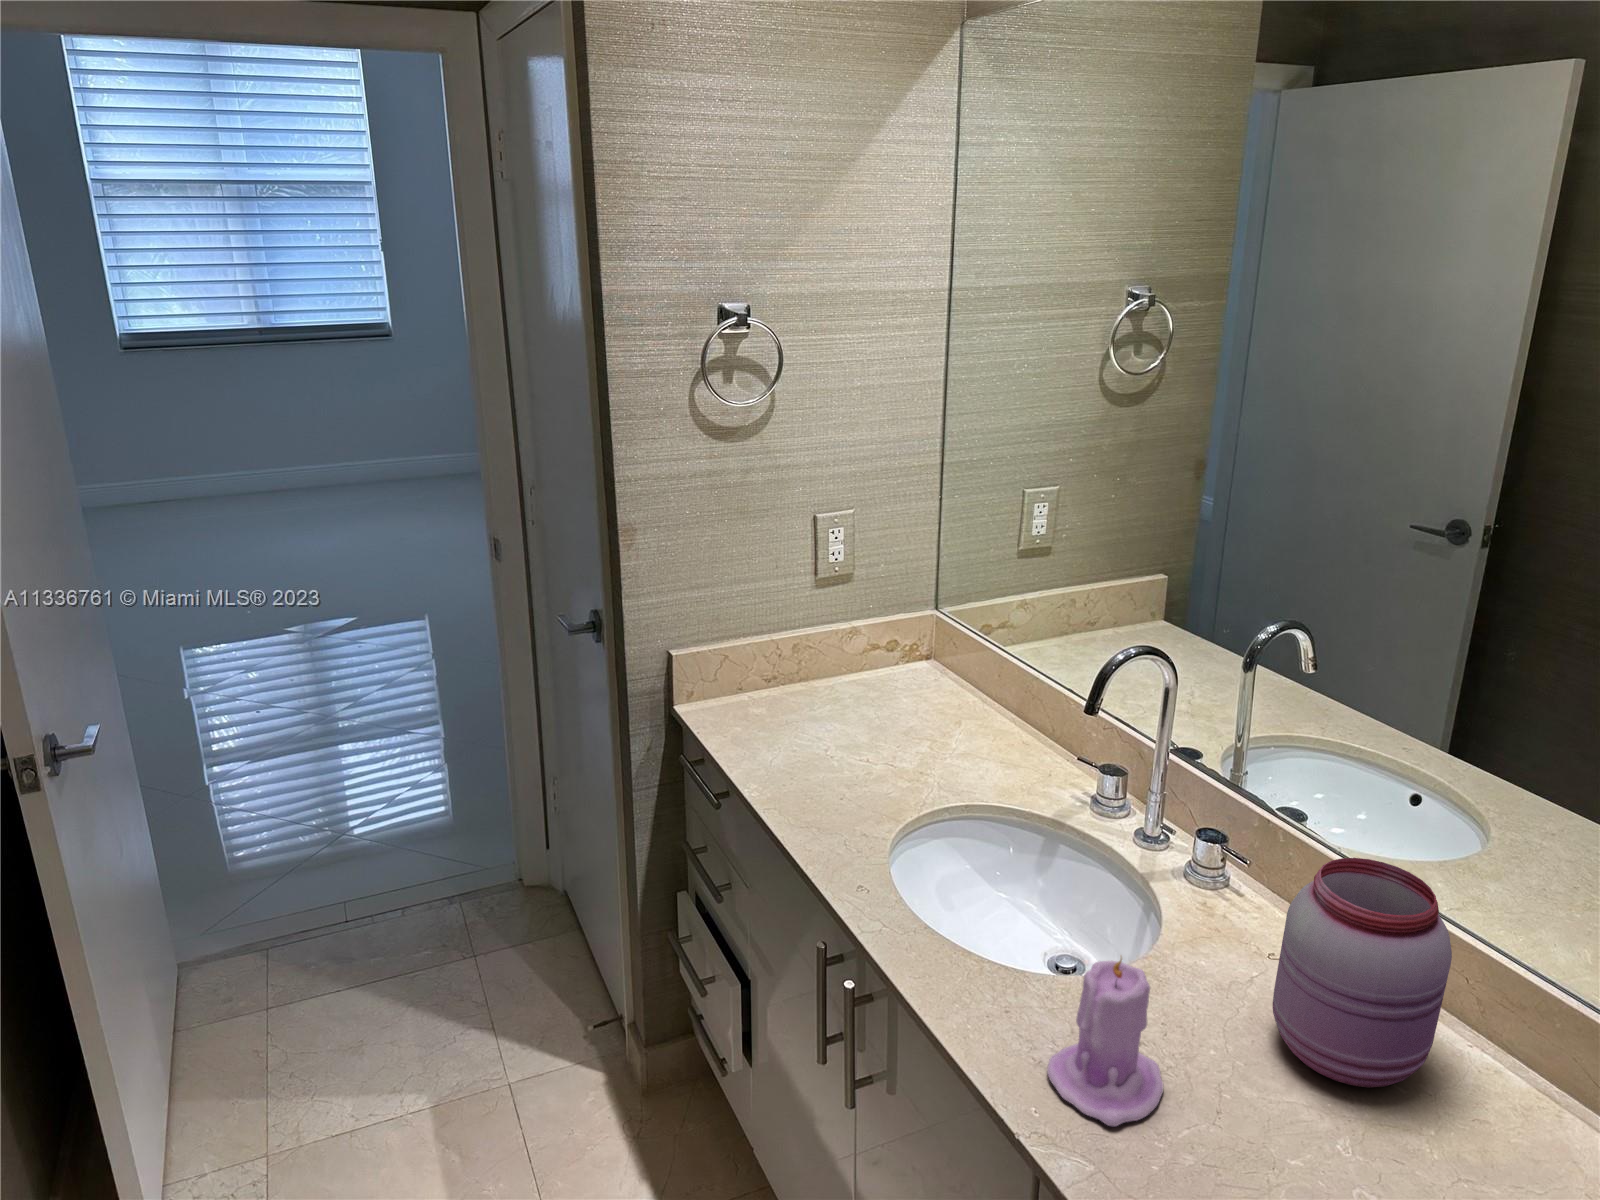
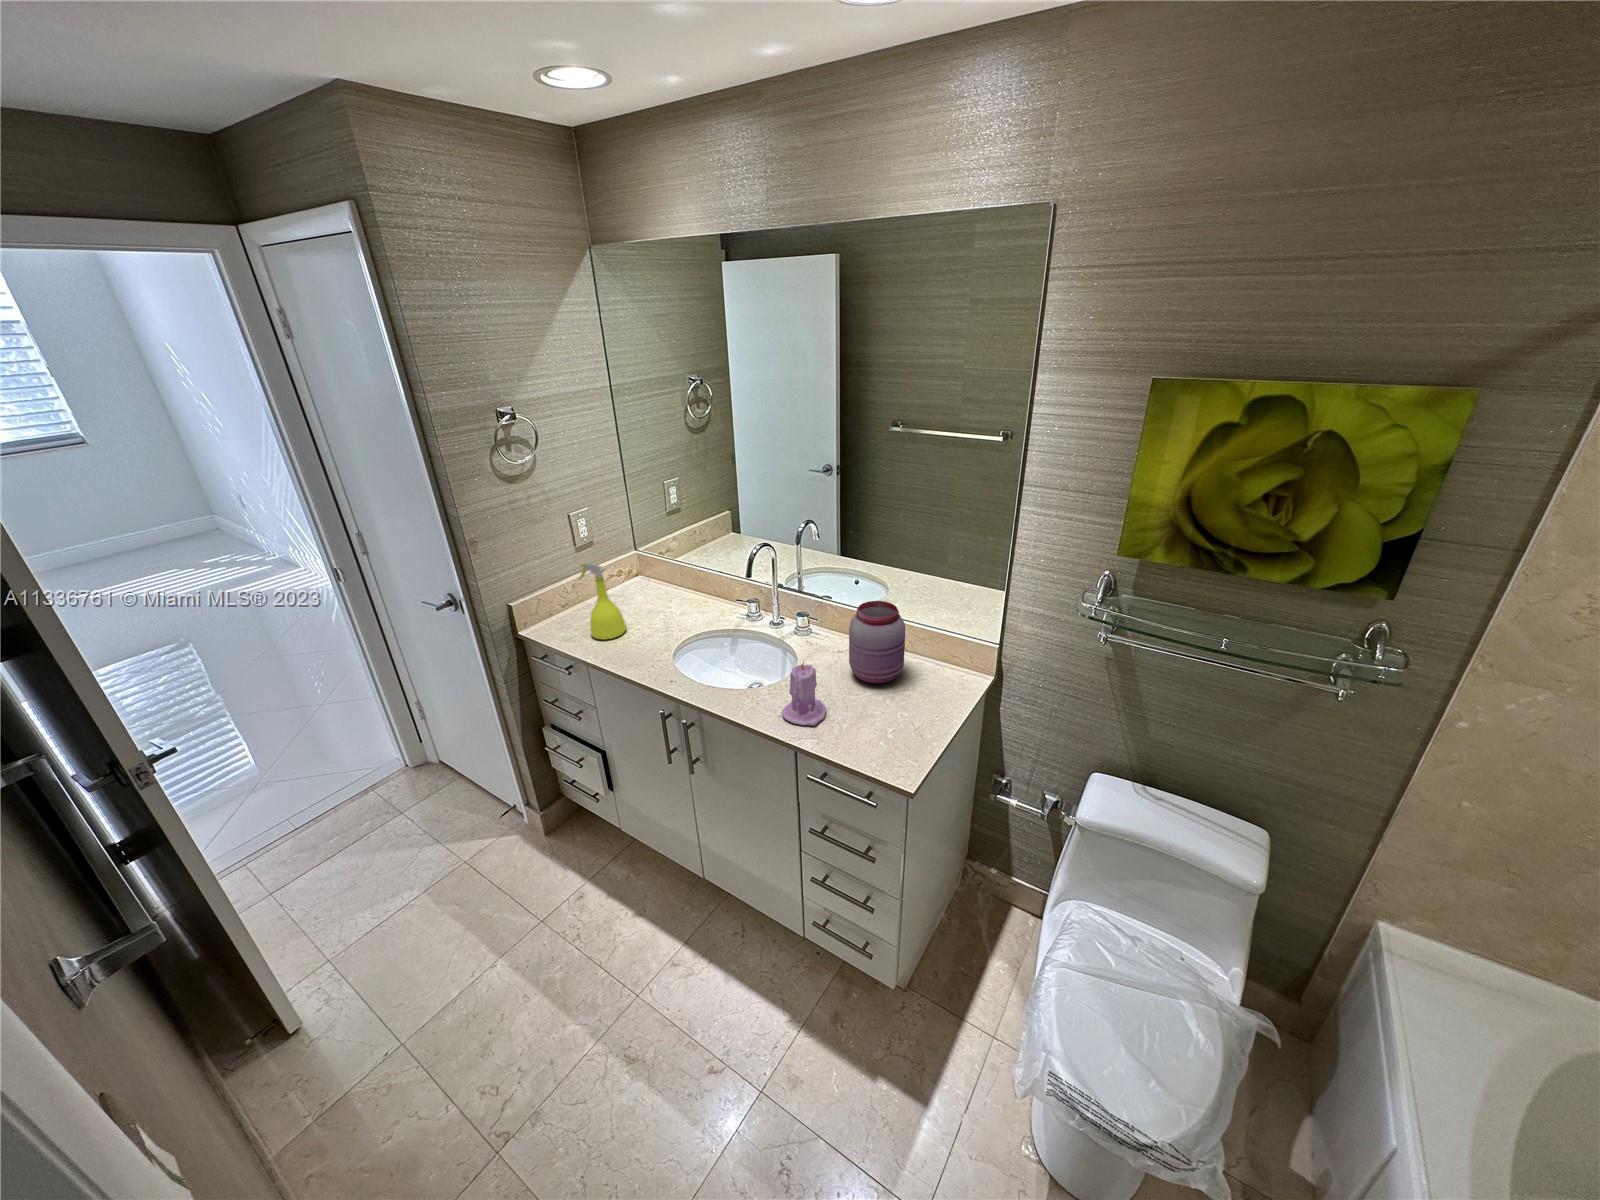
spray bottle: none [776,607,848,768] -> present [579,563,626,639]

